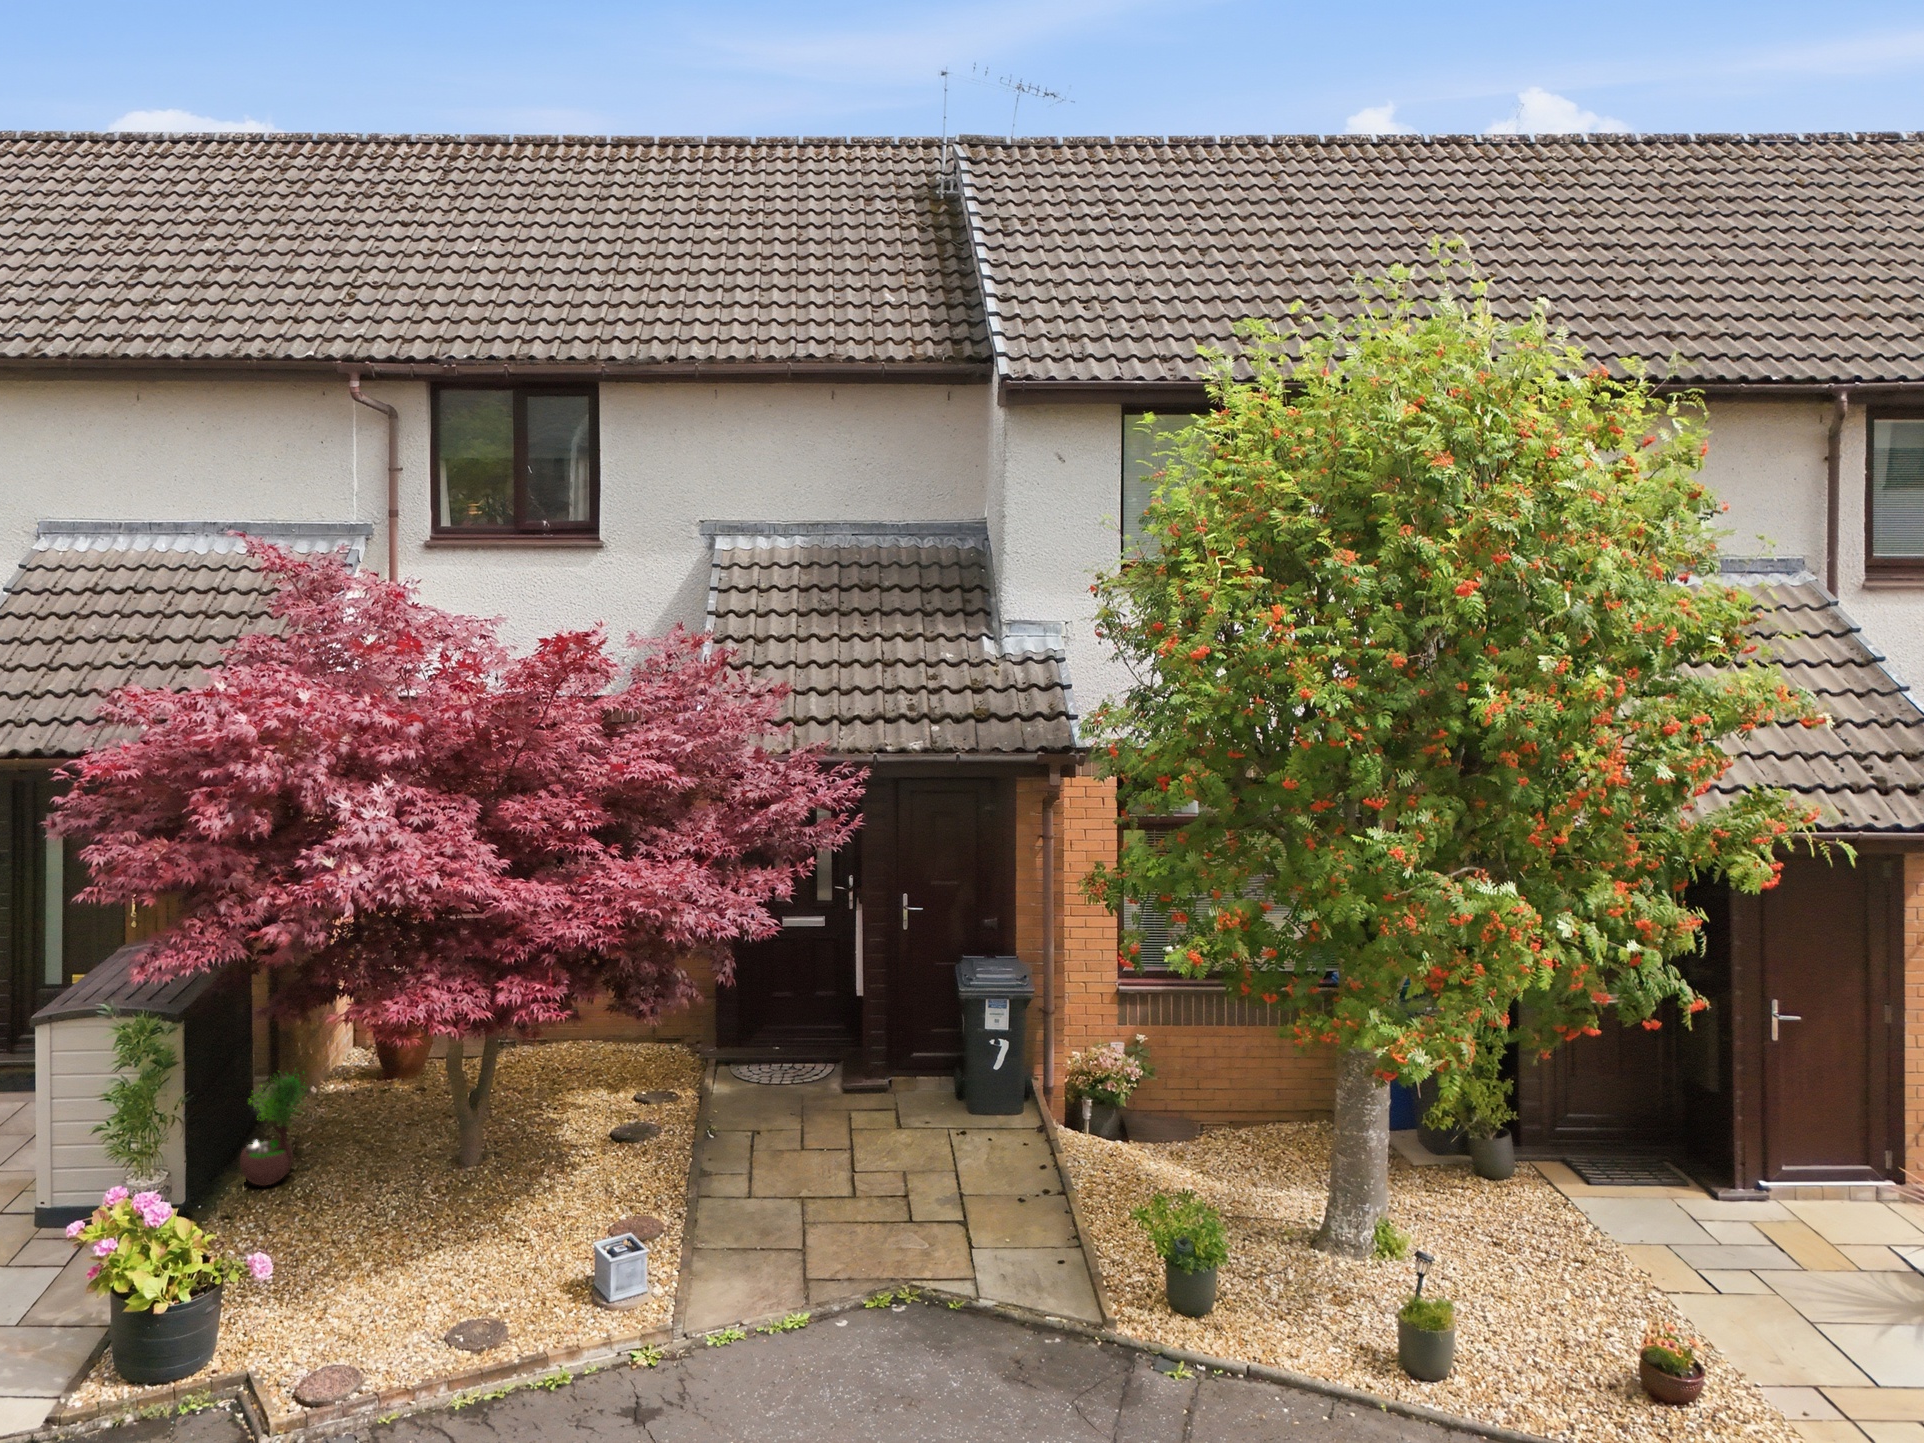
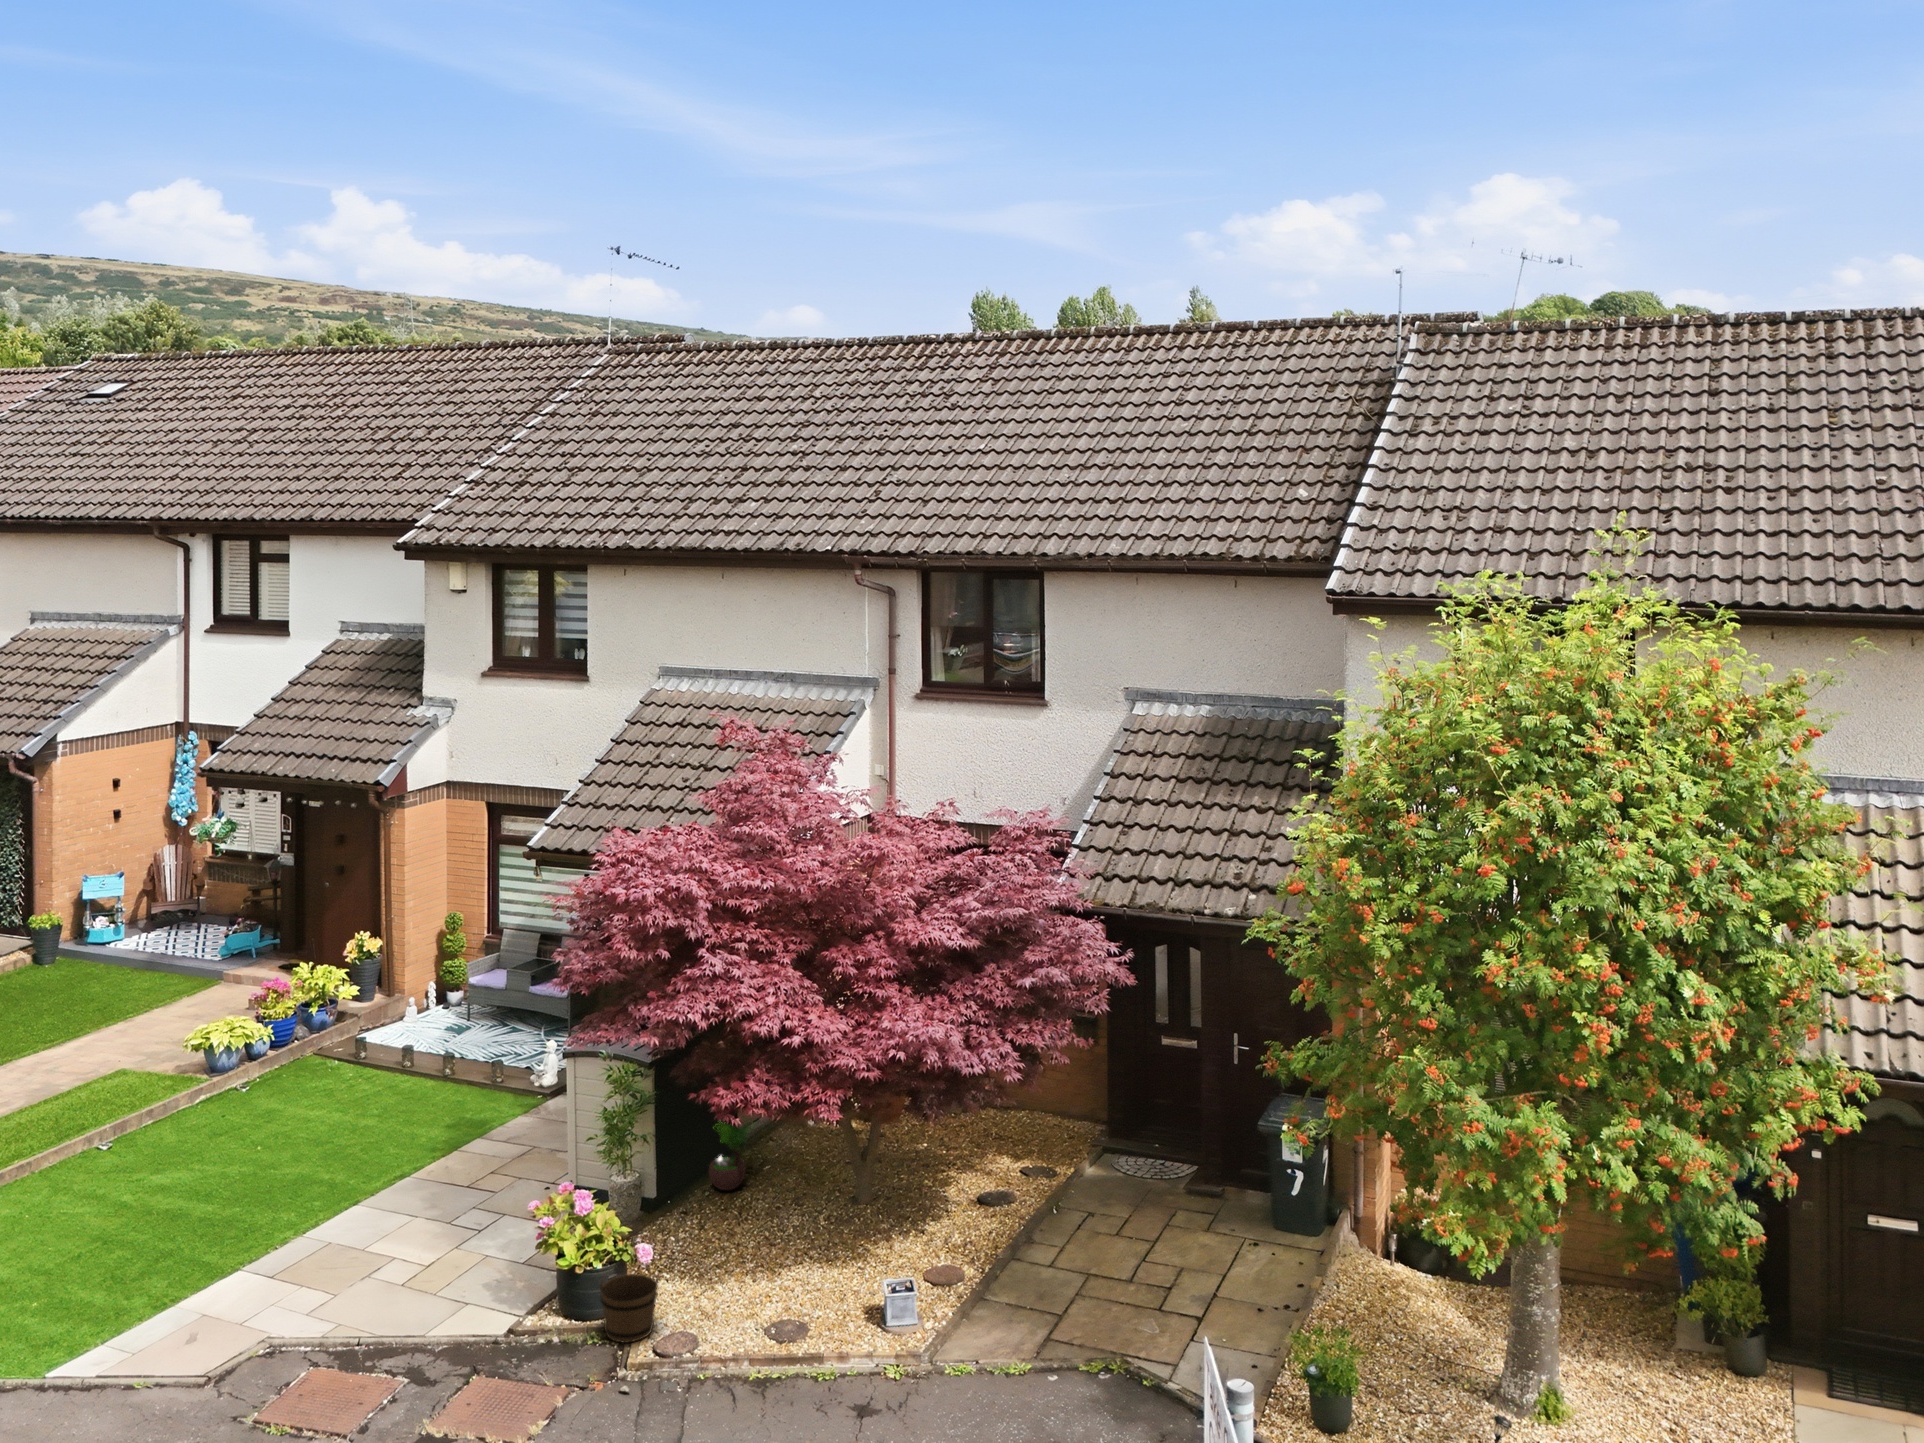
bucket: none [191,1294,280,1400] -> present [599,1274,658,1342]

